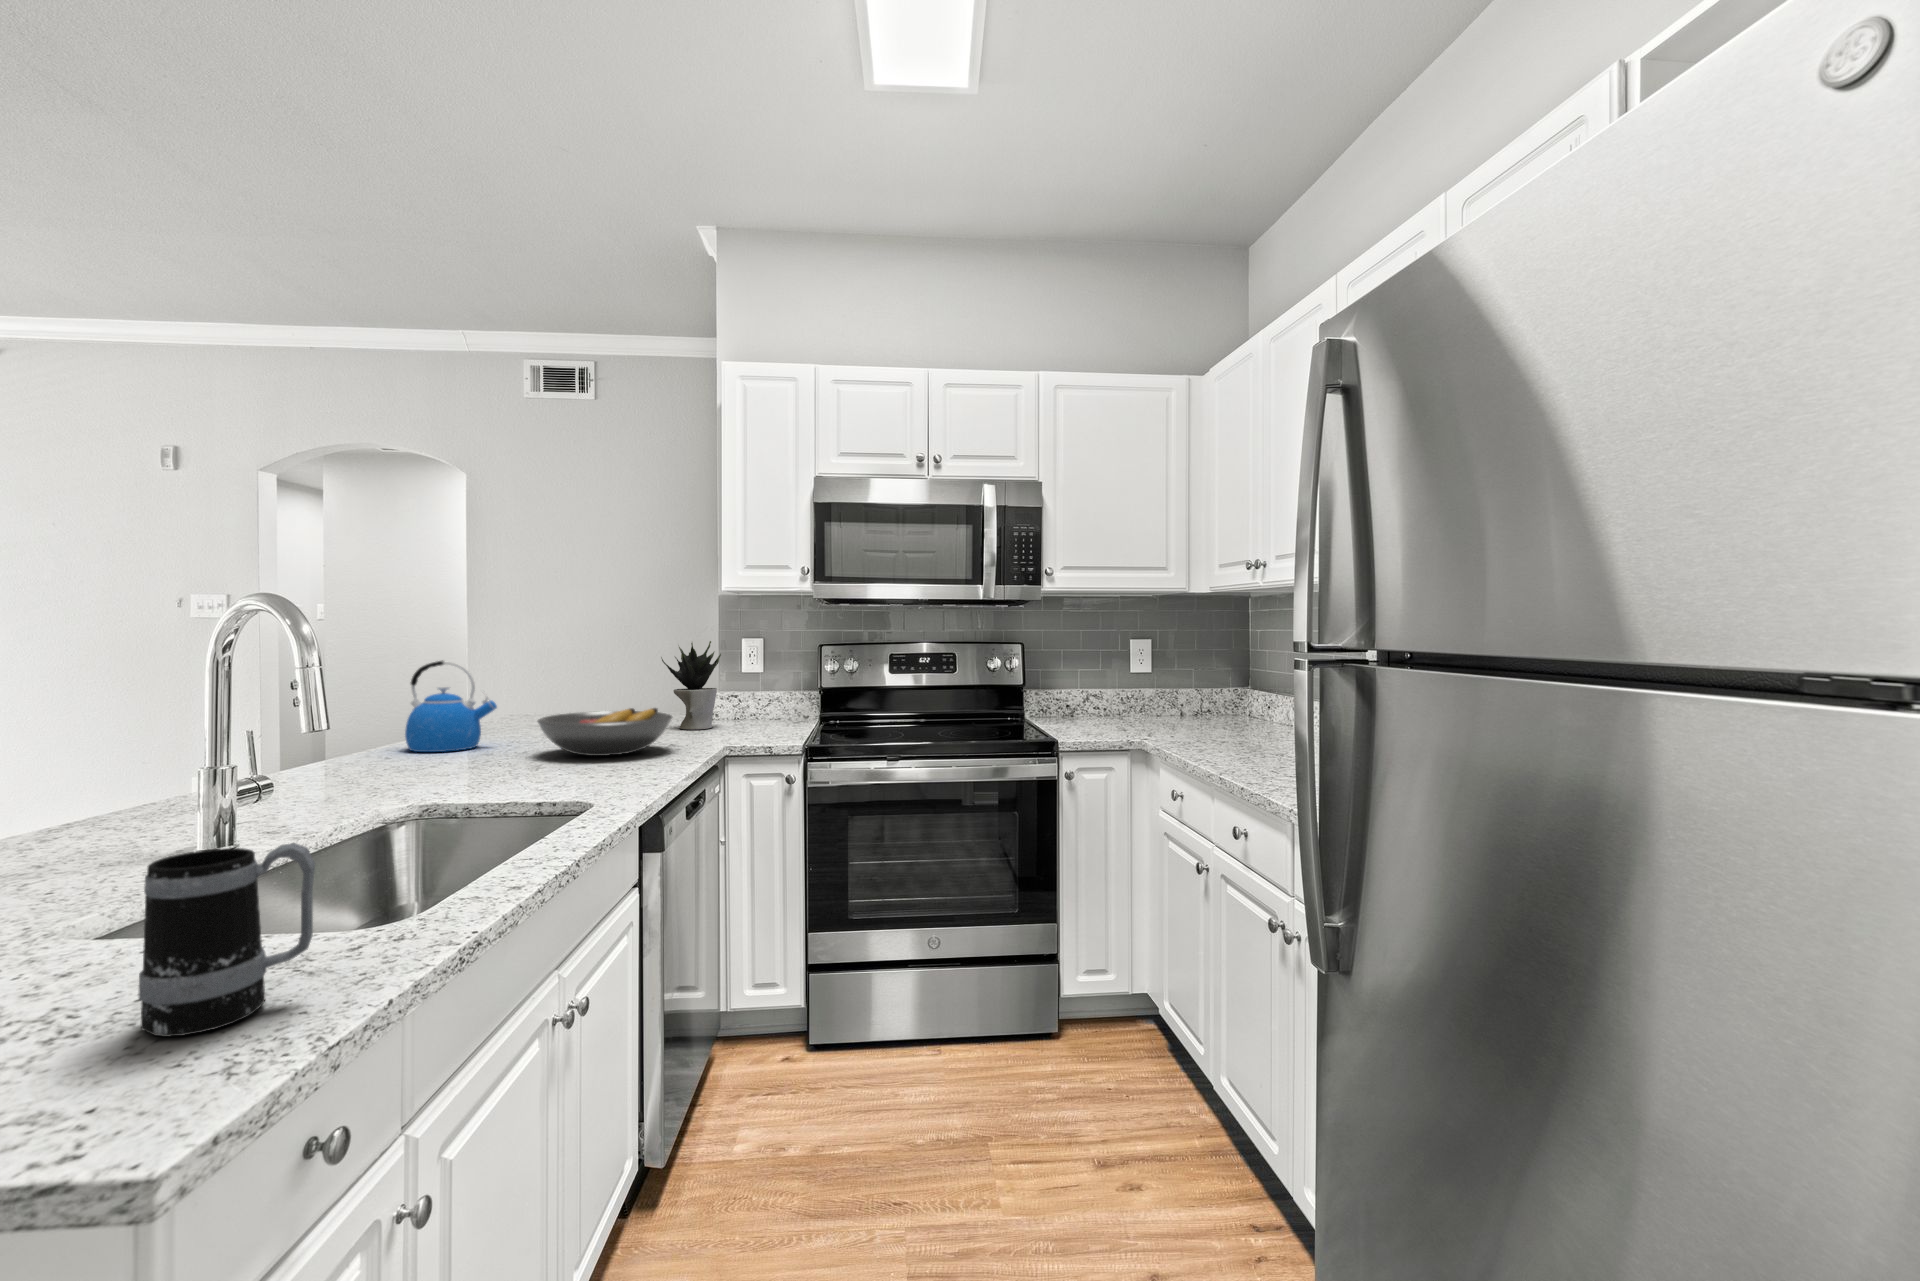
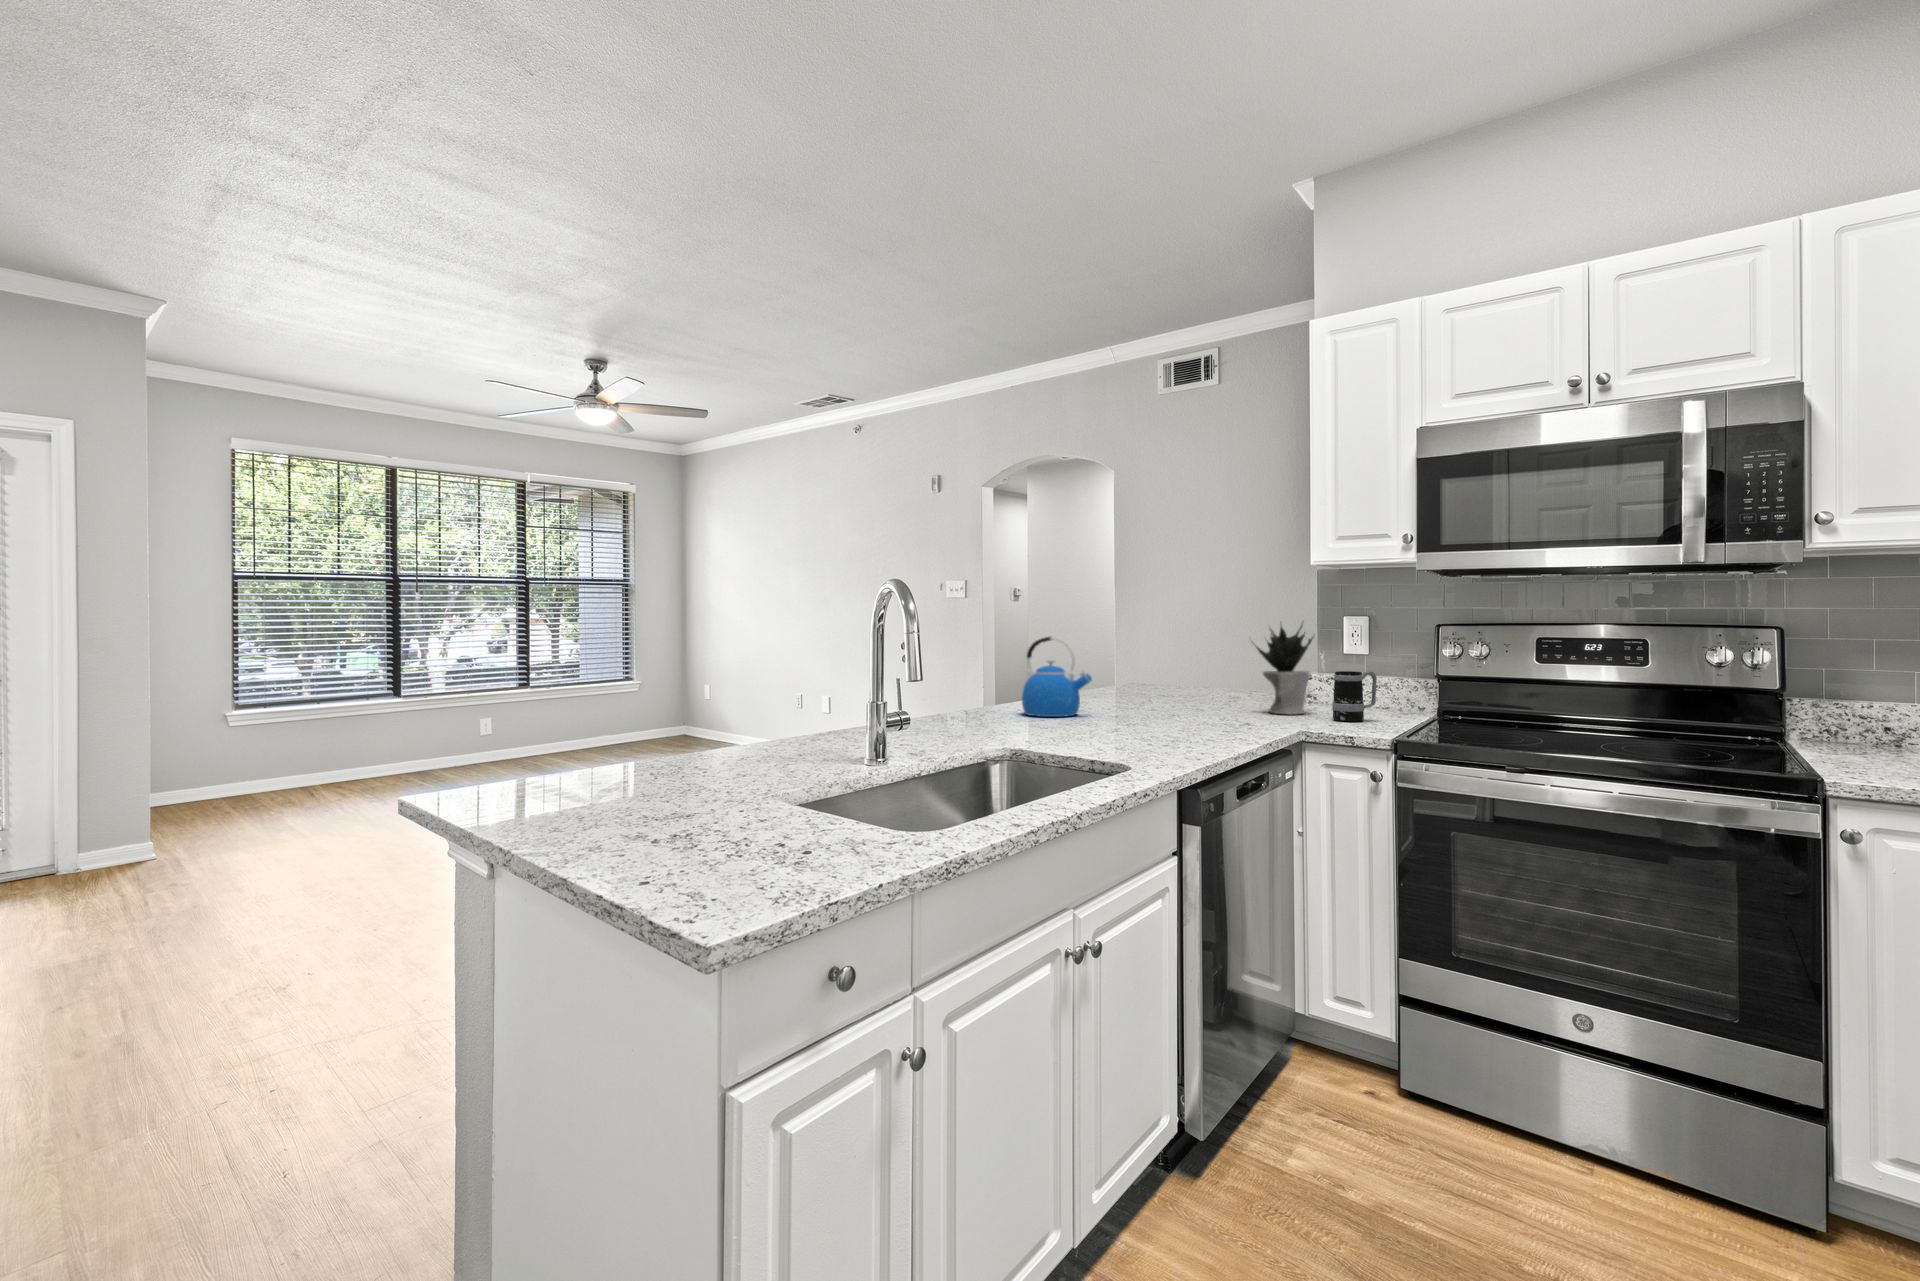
fruit bowl: present [538,708,672,756] -> none [1117,685,1245,730]
mug: present [139,843,315,1037] -> present [1332,671,1377,722]

